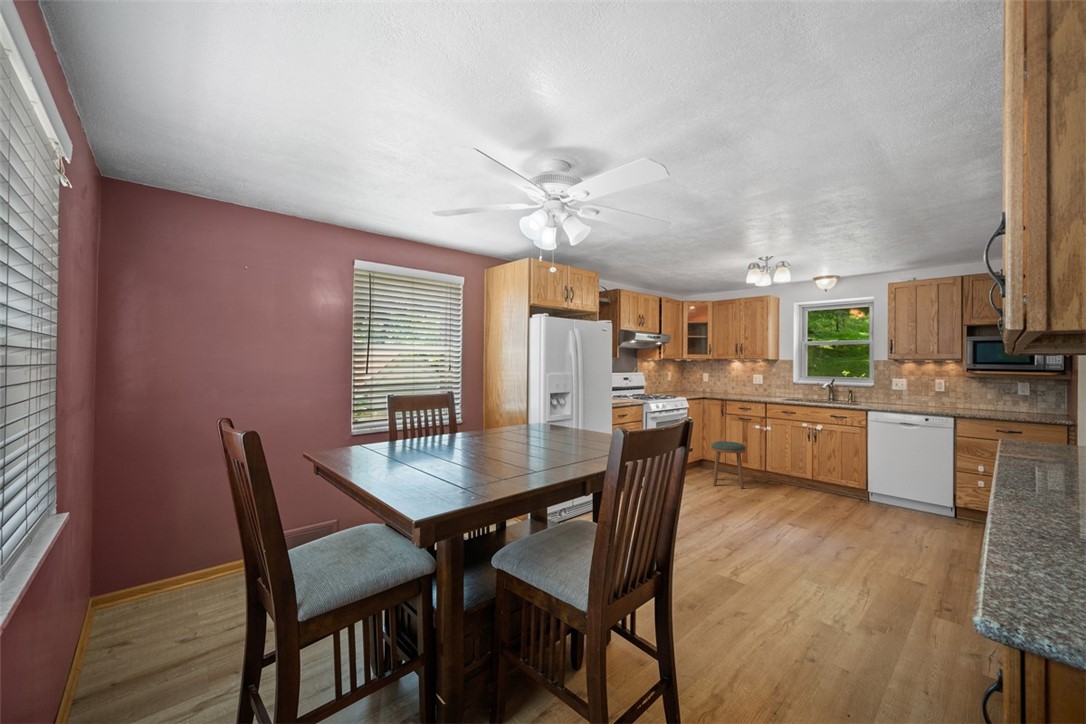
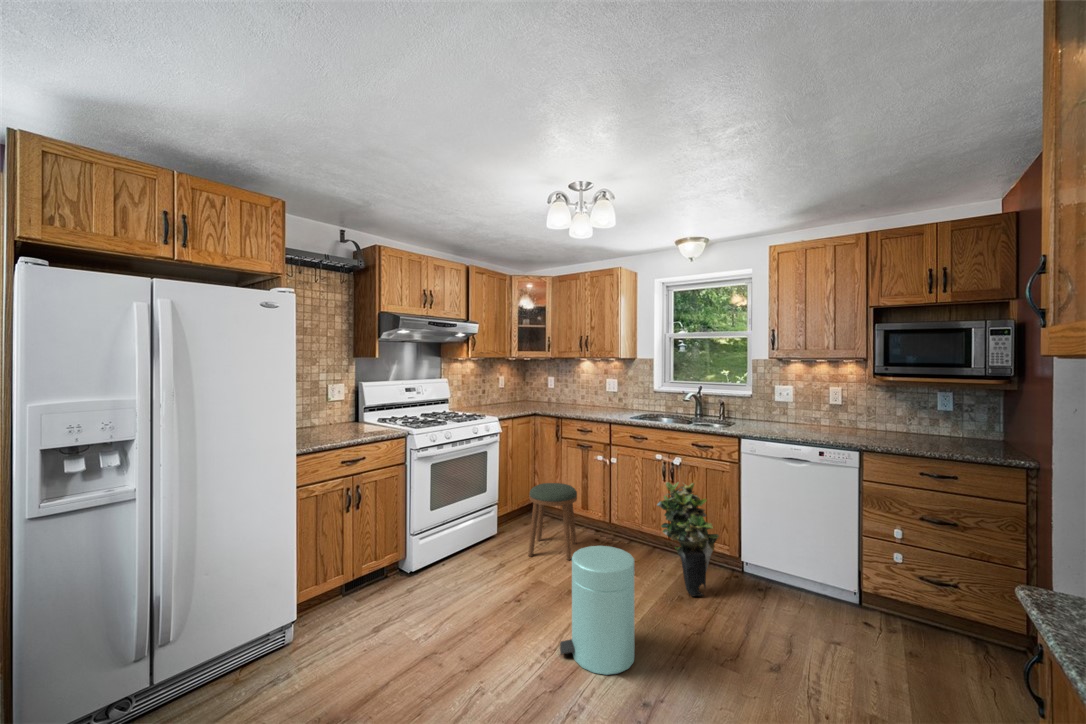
potted plant: none [809,438,853,507] -> present [657,482,719,596]
trash can: none [759,465,807,528] -> present [560,546,634,675]

